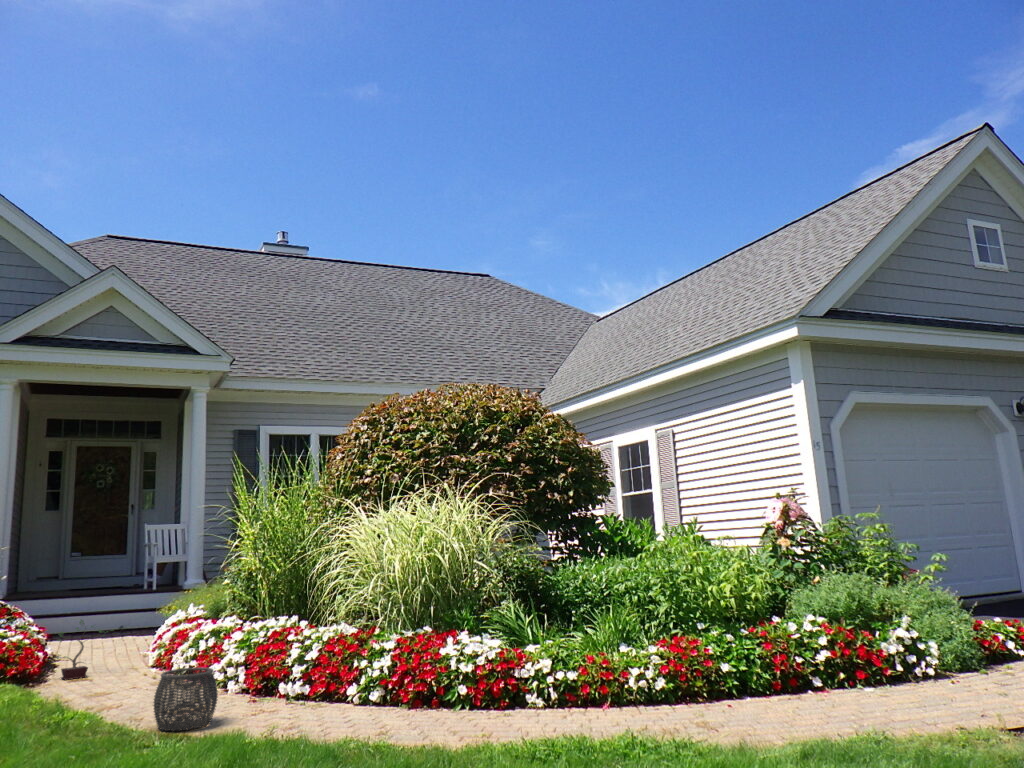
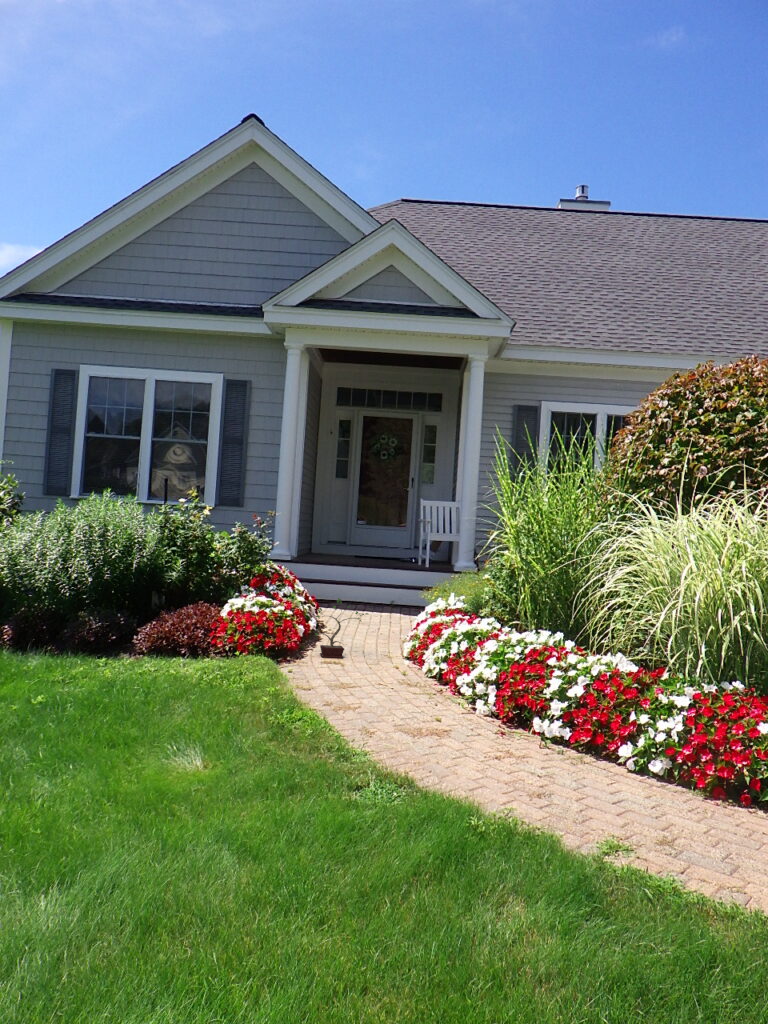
woven basket: present [153,667,218,731] -> none [381,685,455,762]

